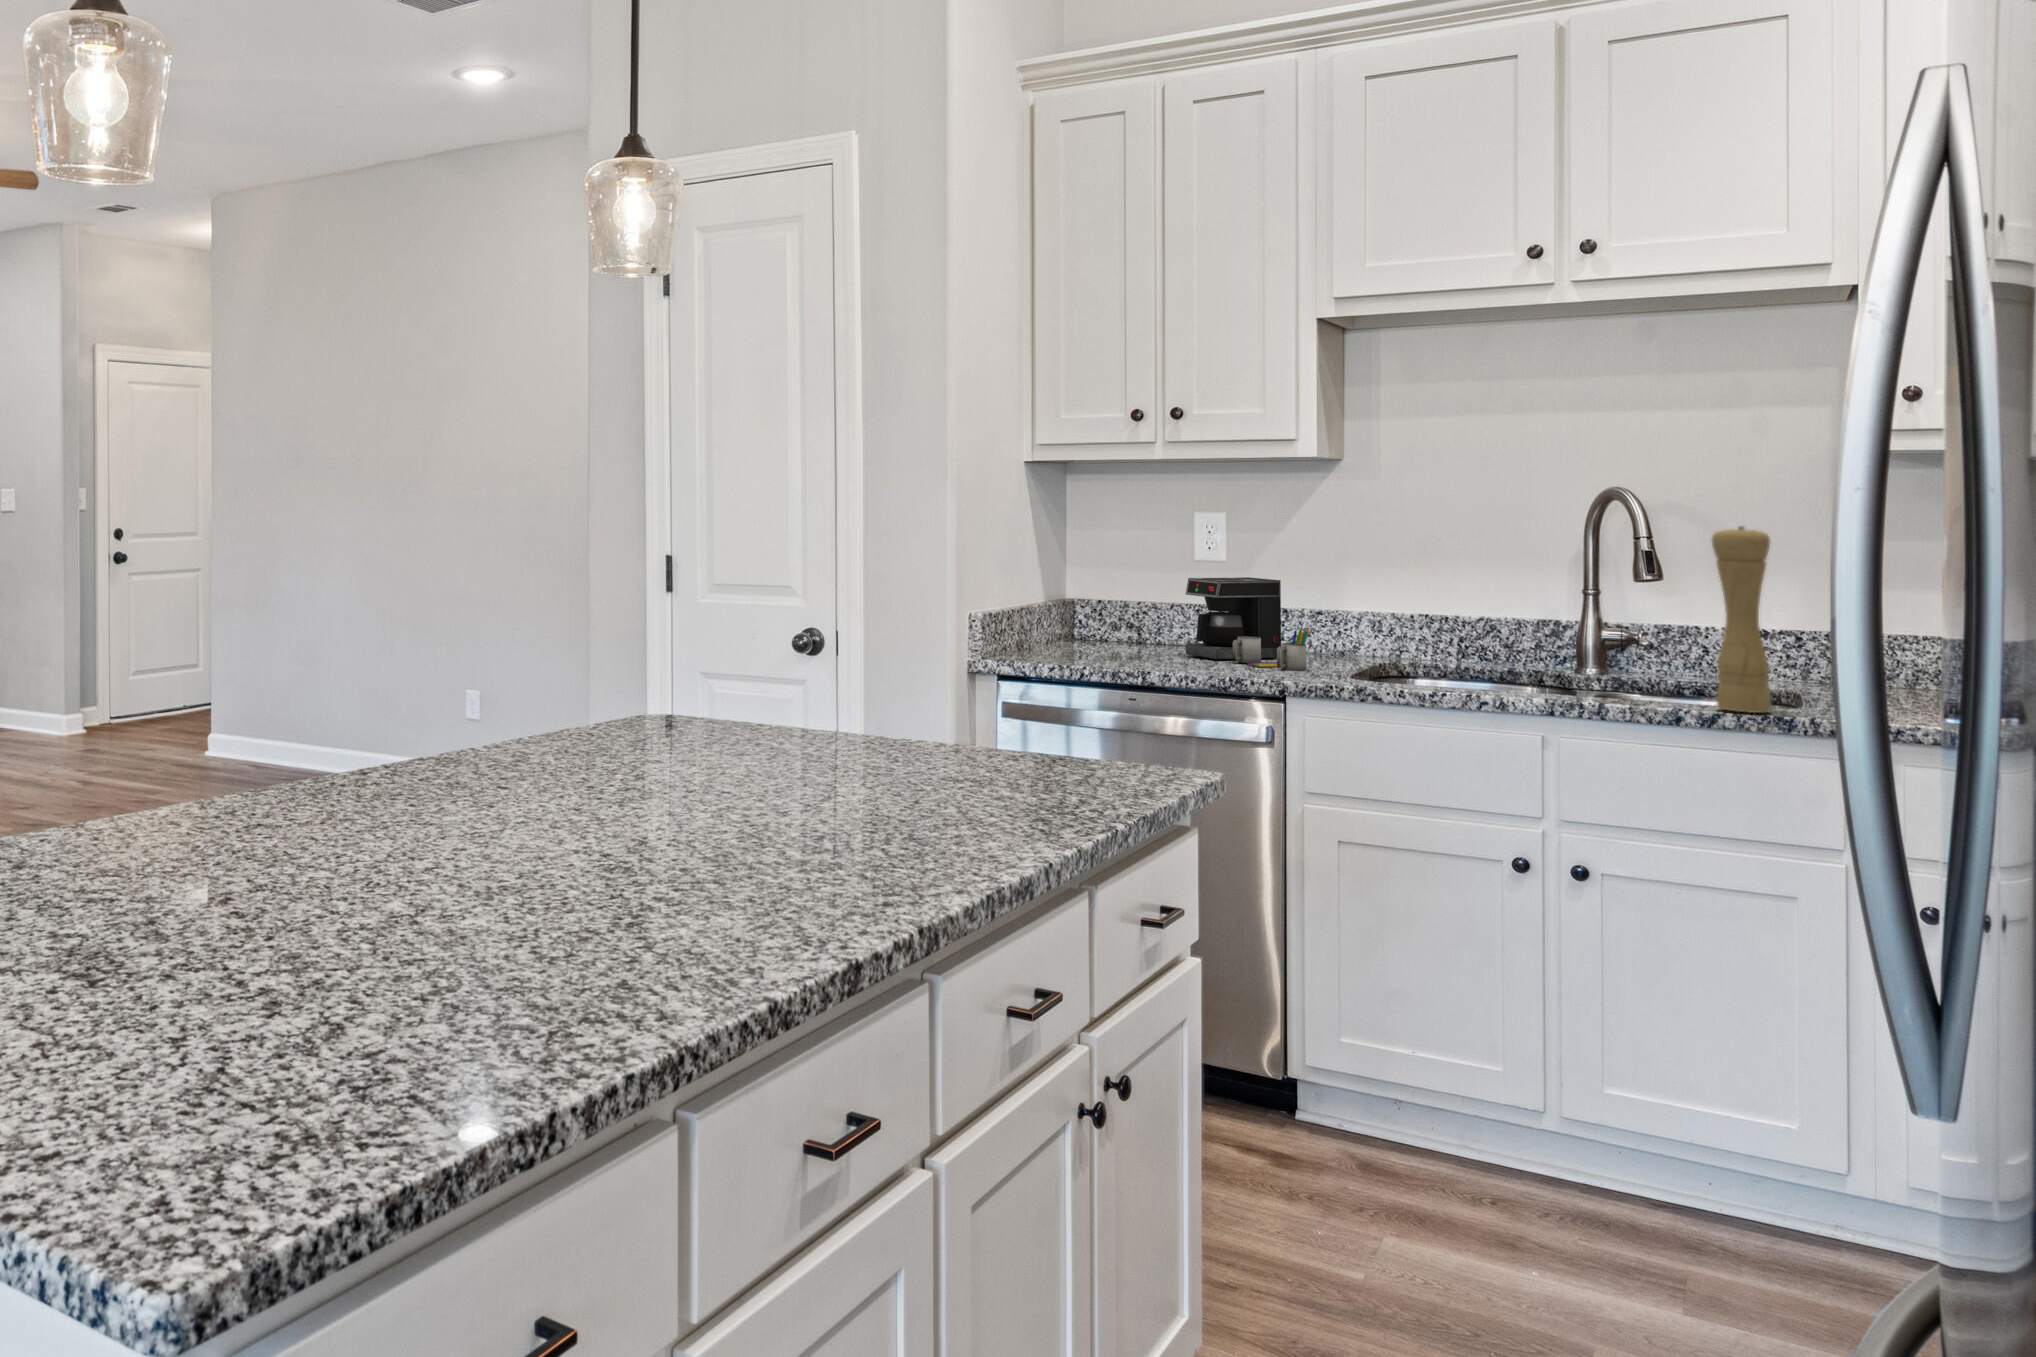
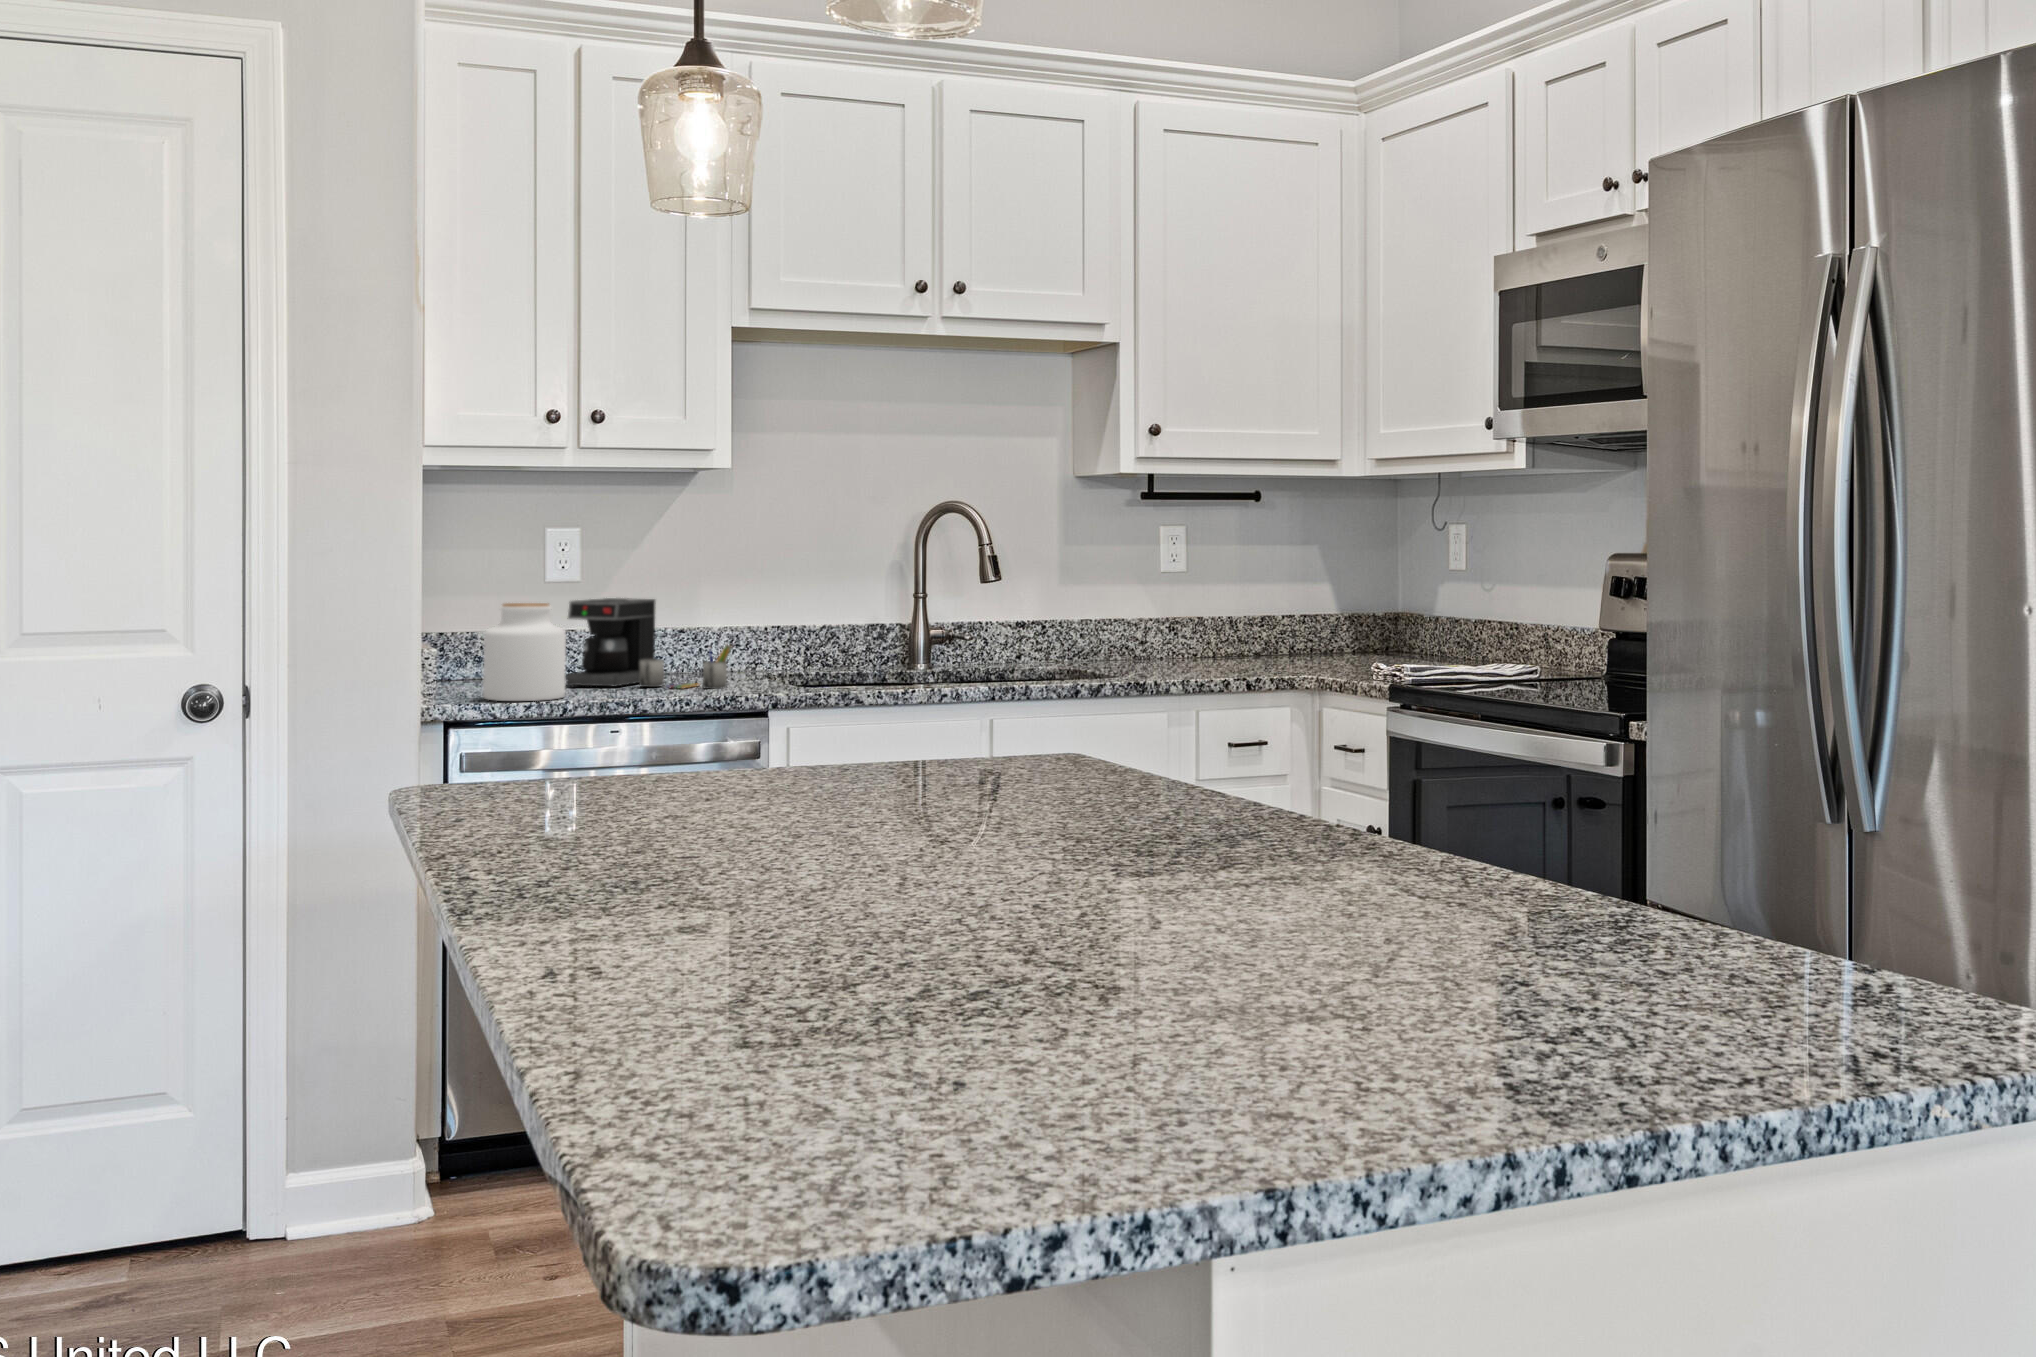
pepper mill: present [1712,526,1772,713] -> none [1093,534,1130,681]
jar: none [1064,577,1136,665] -> present [483,603,566,701]

